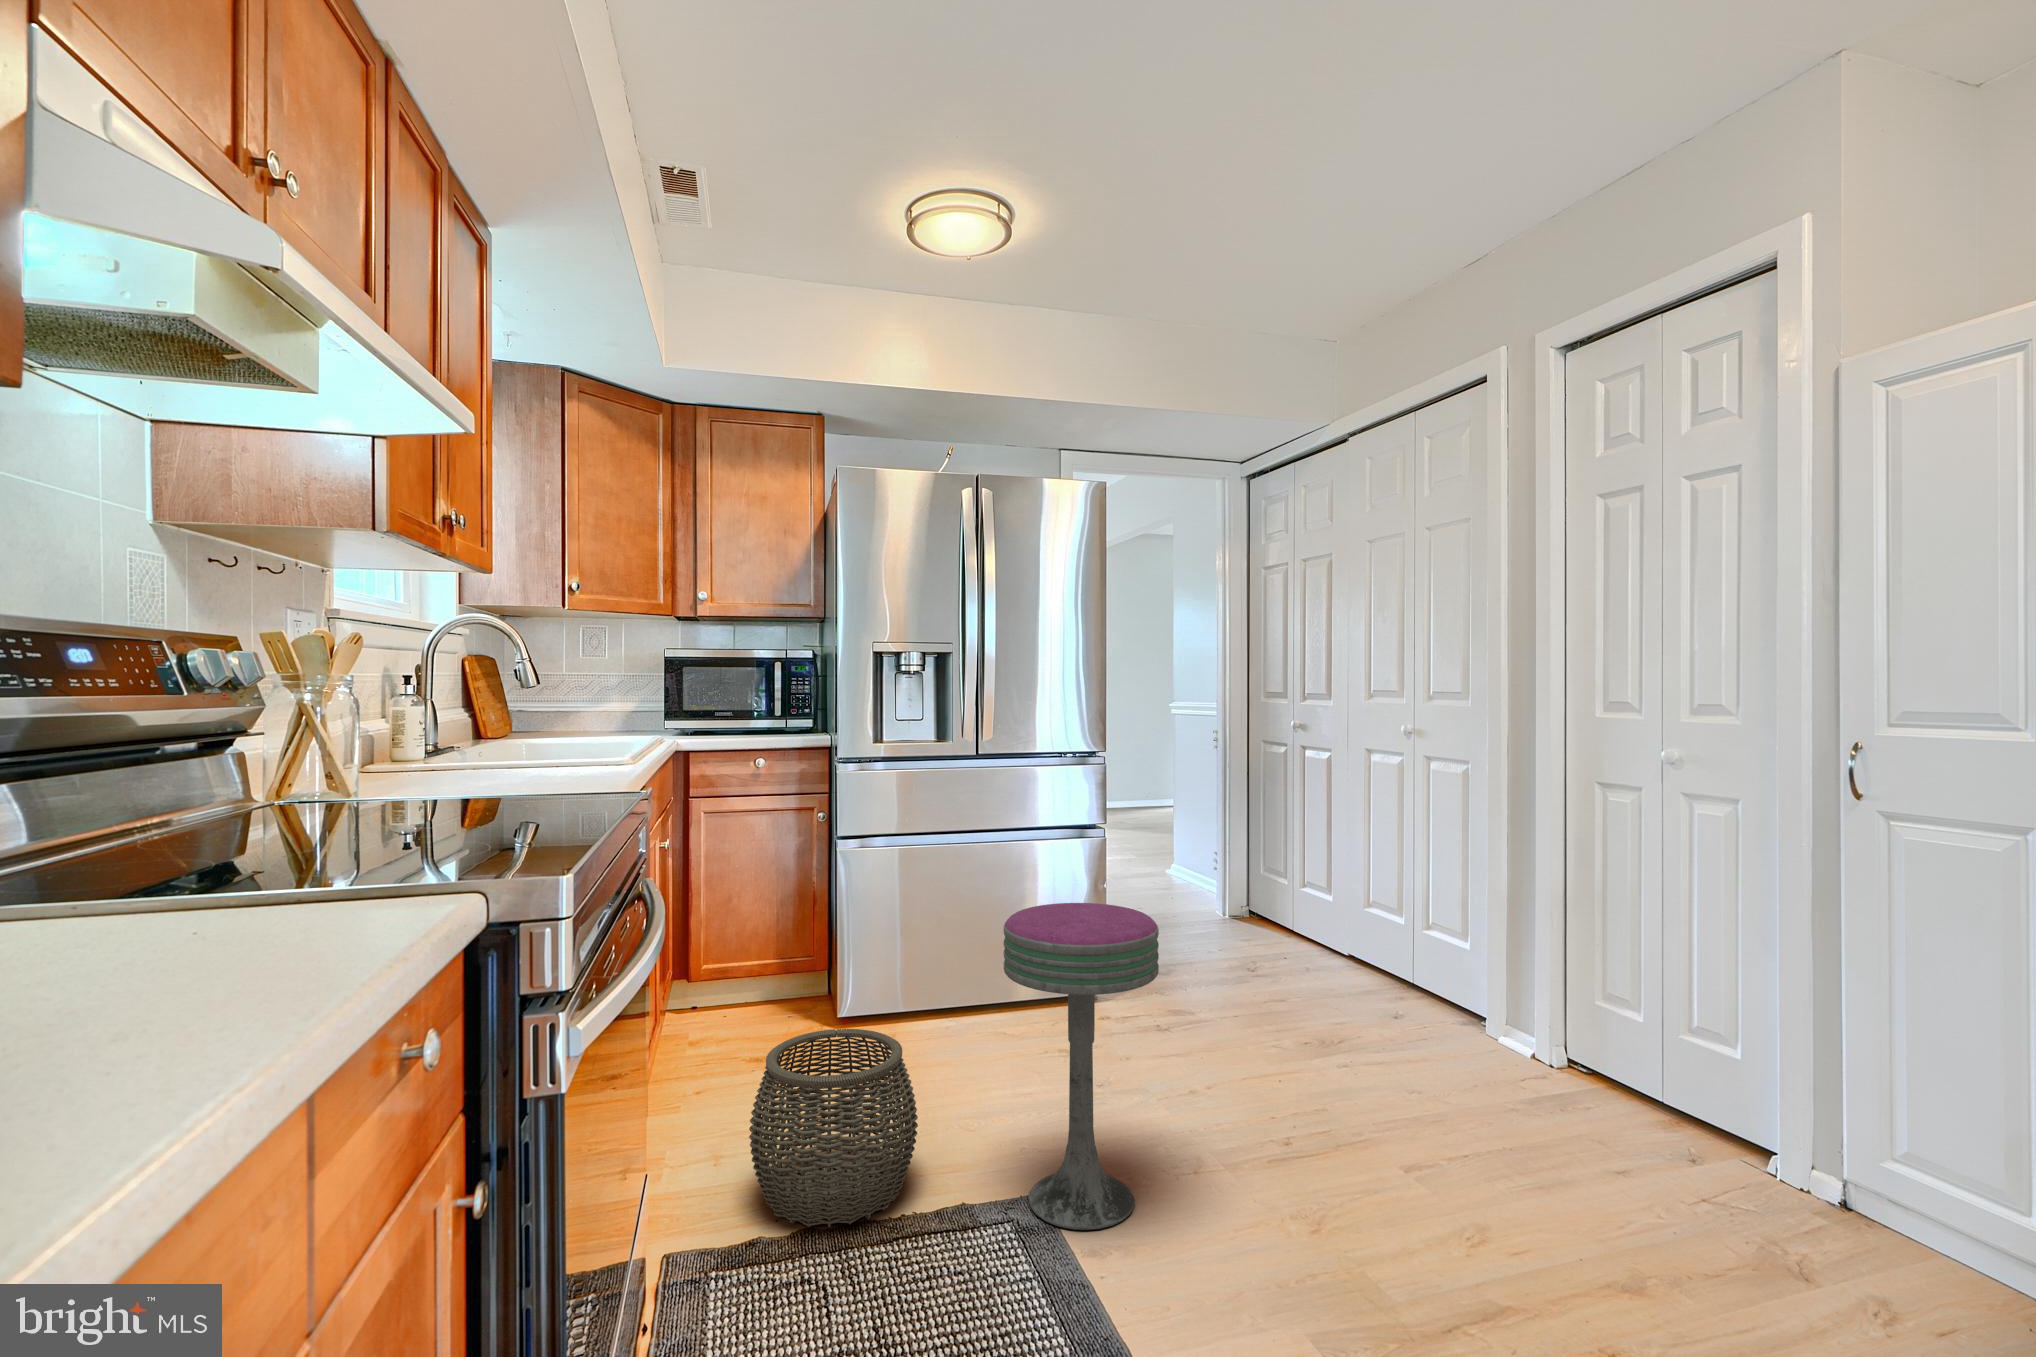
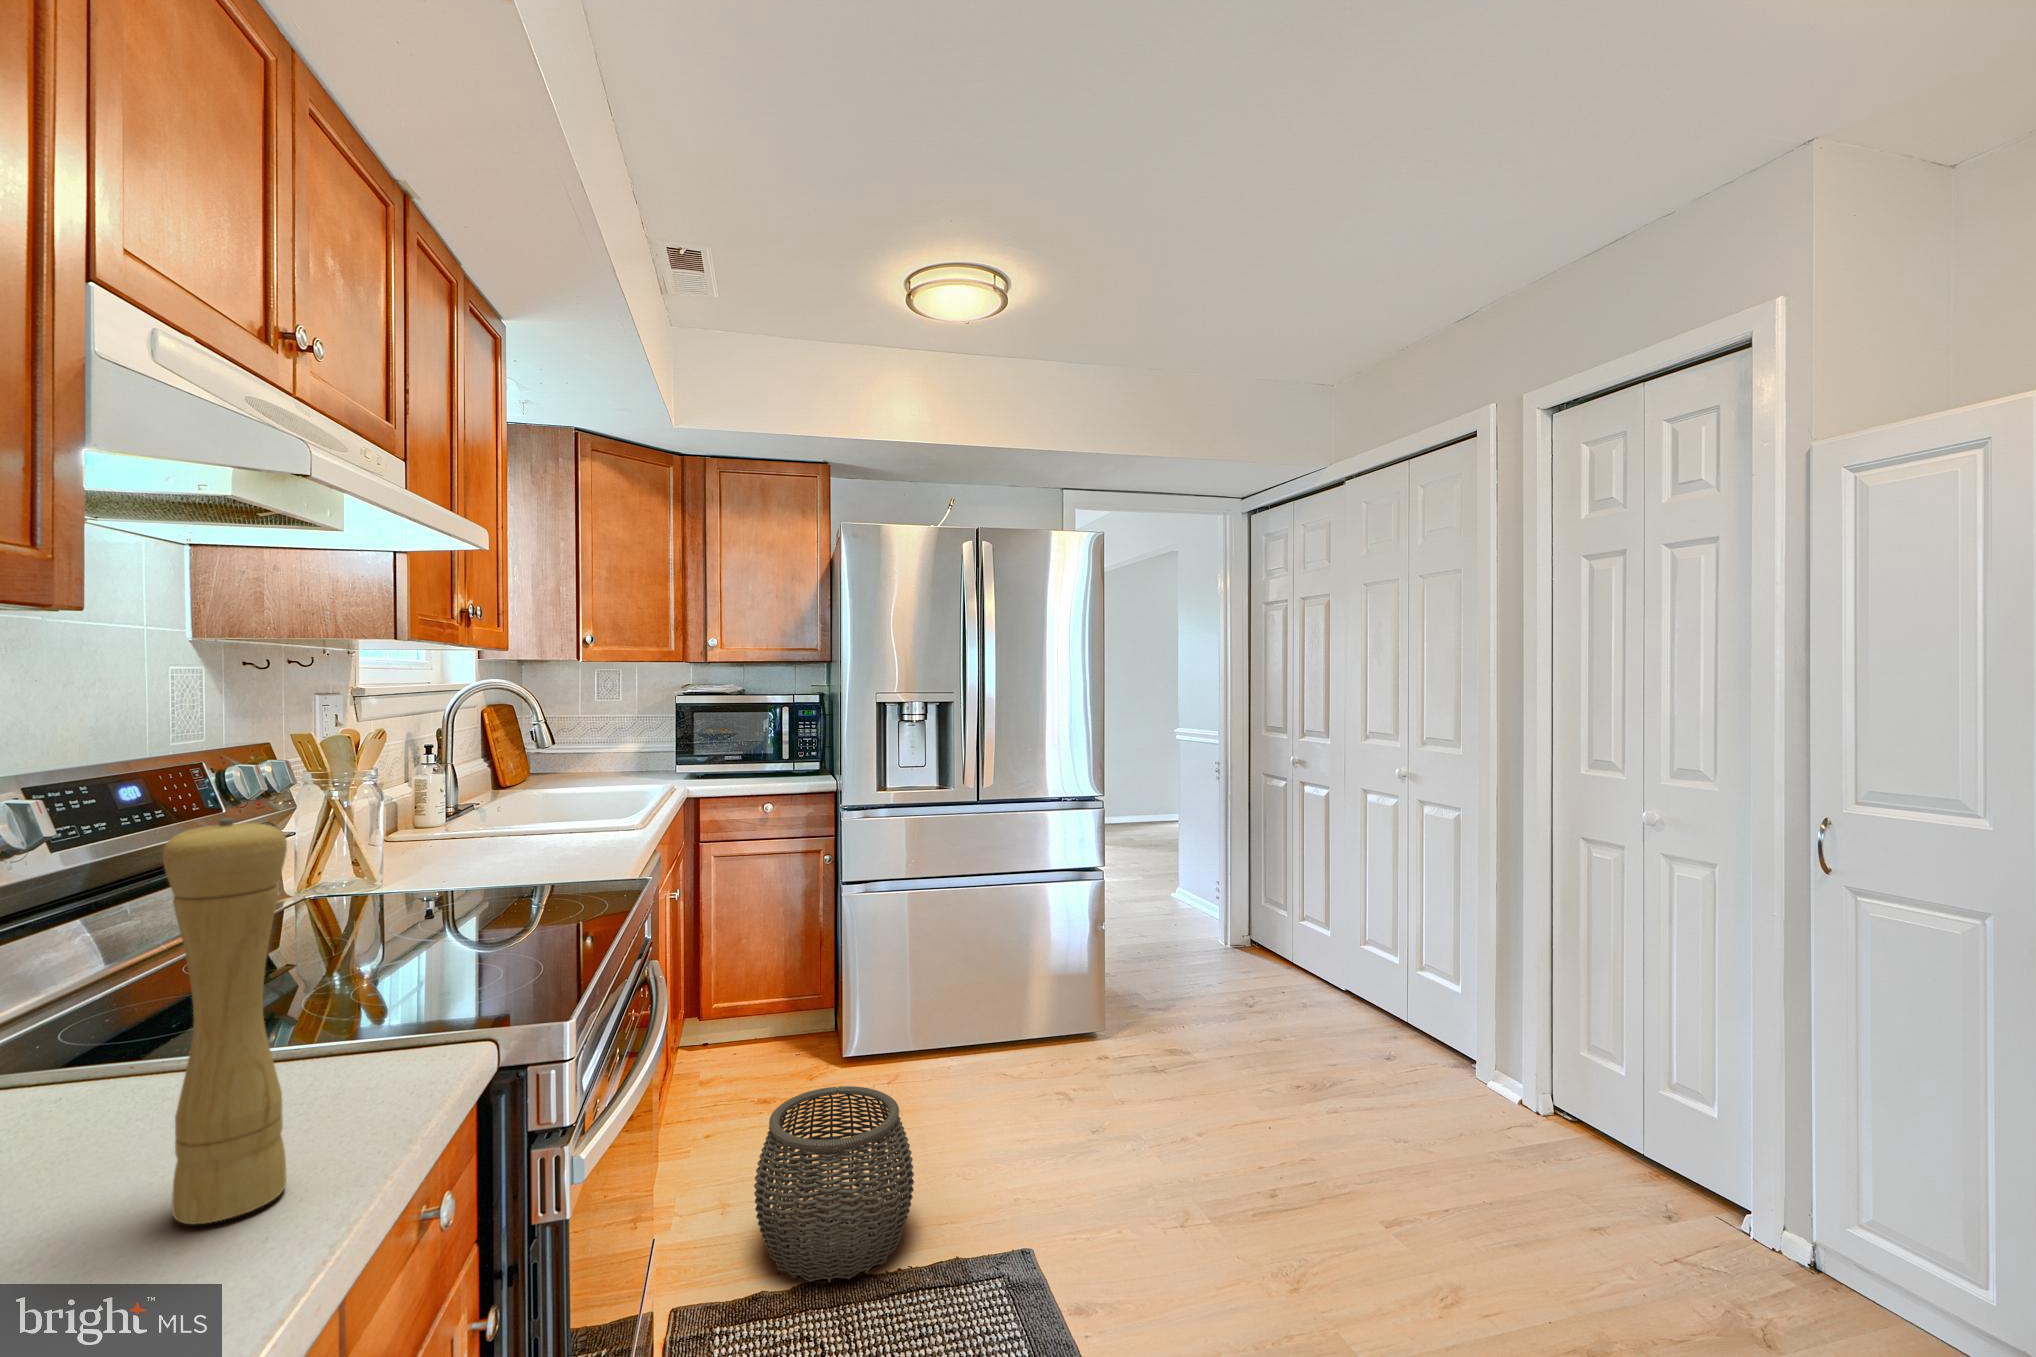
pepper mill: none [102,547,251,1011] -> present [163,818,287,1224]
bar stool: present [1004,903,1159,1230] -> none [994,968,1142,1288]

